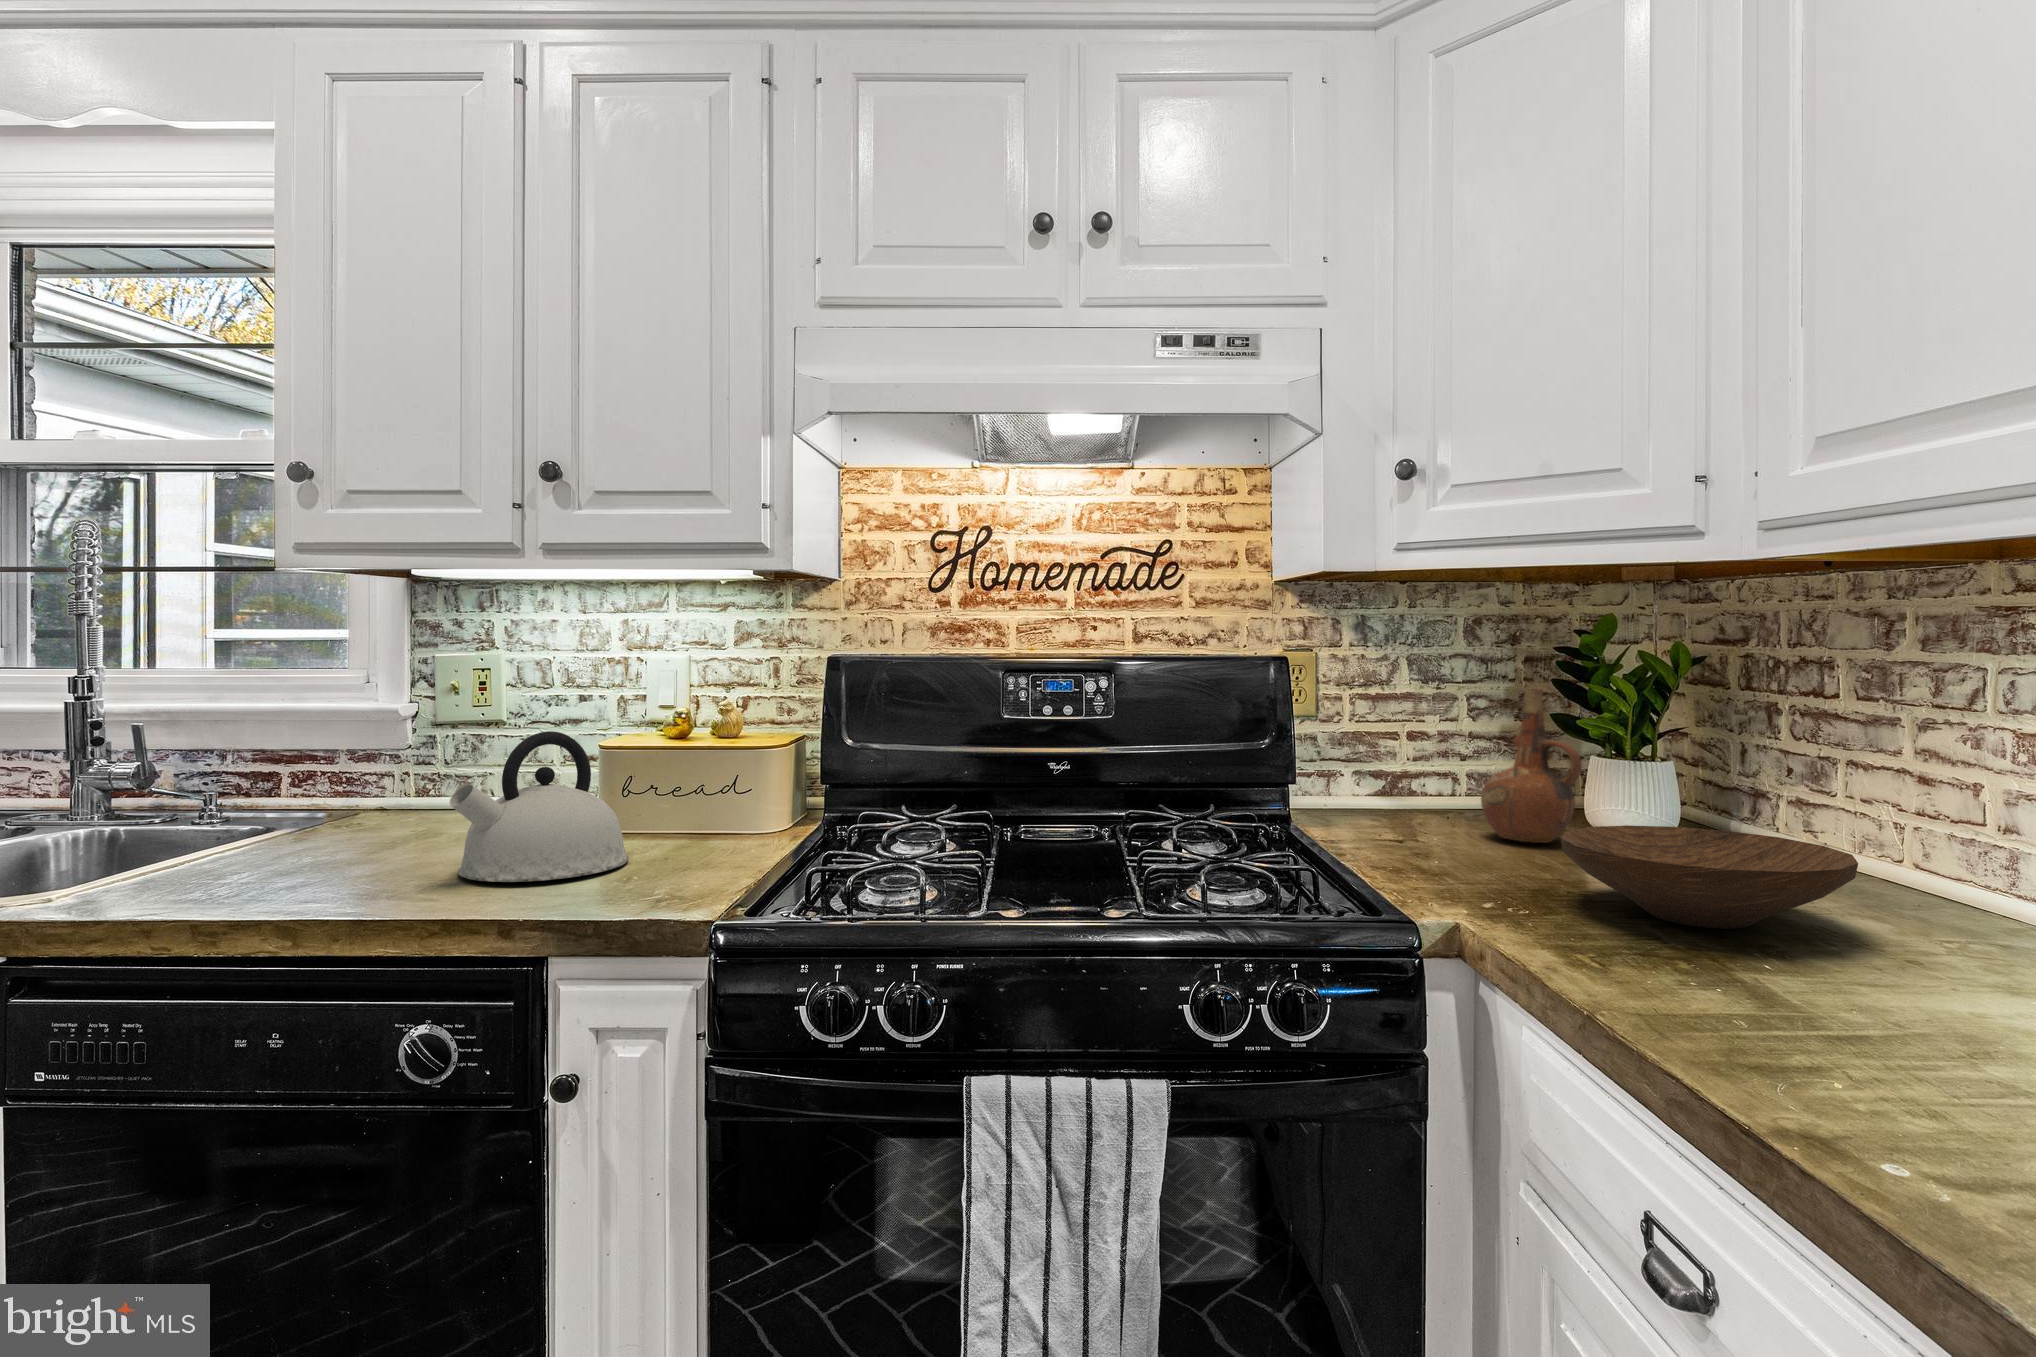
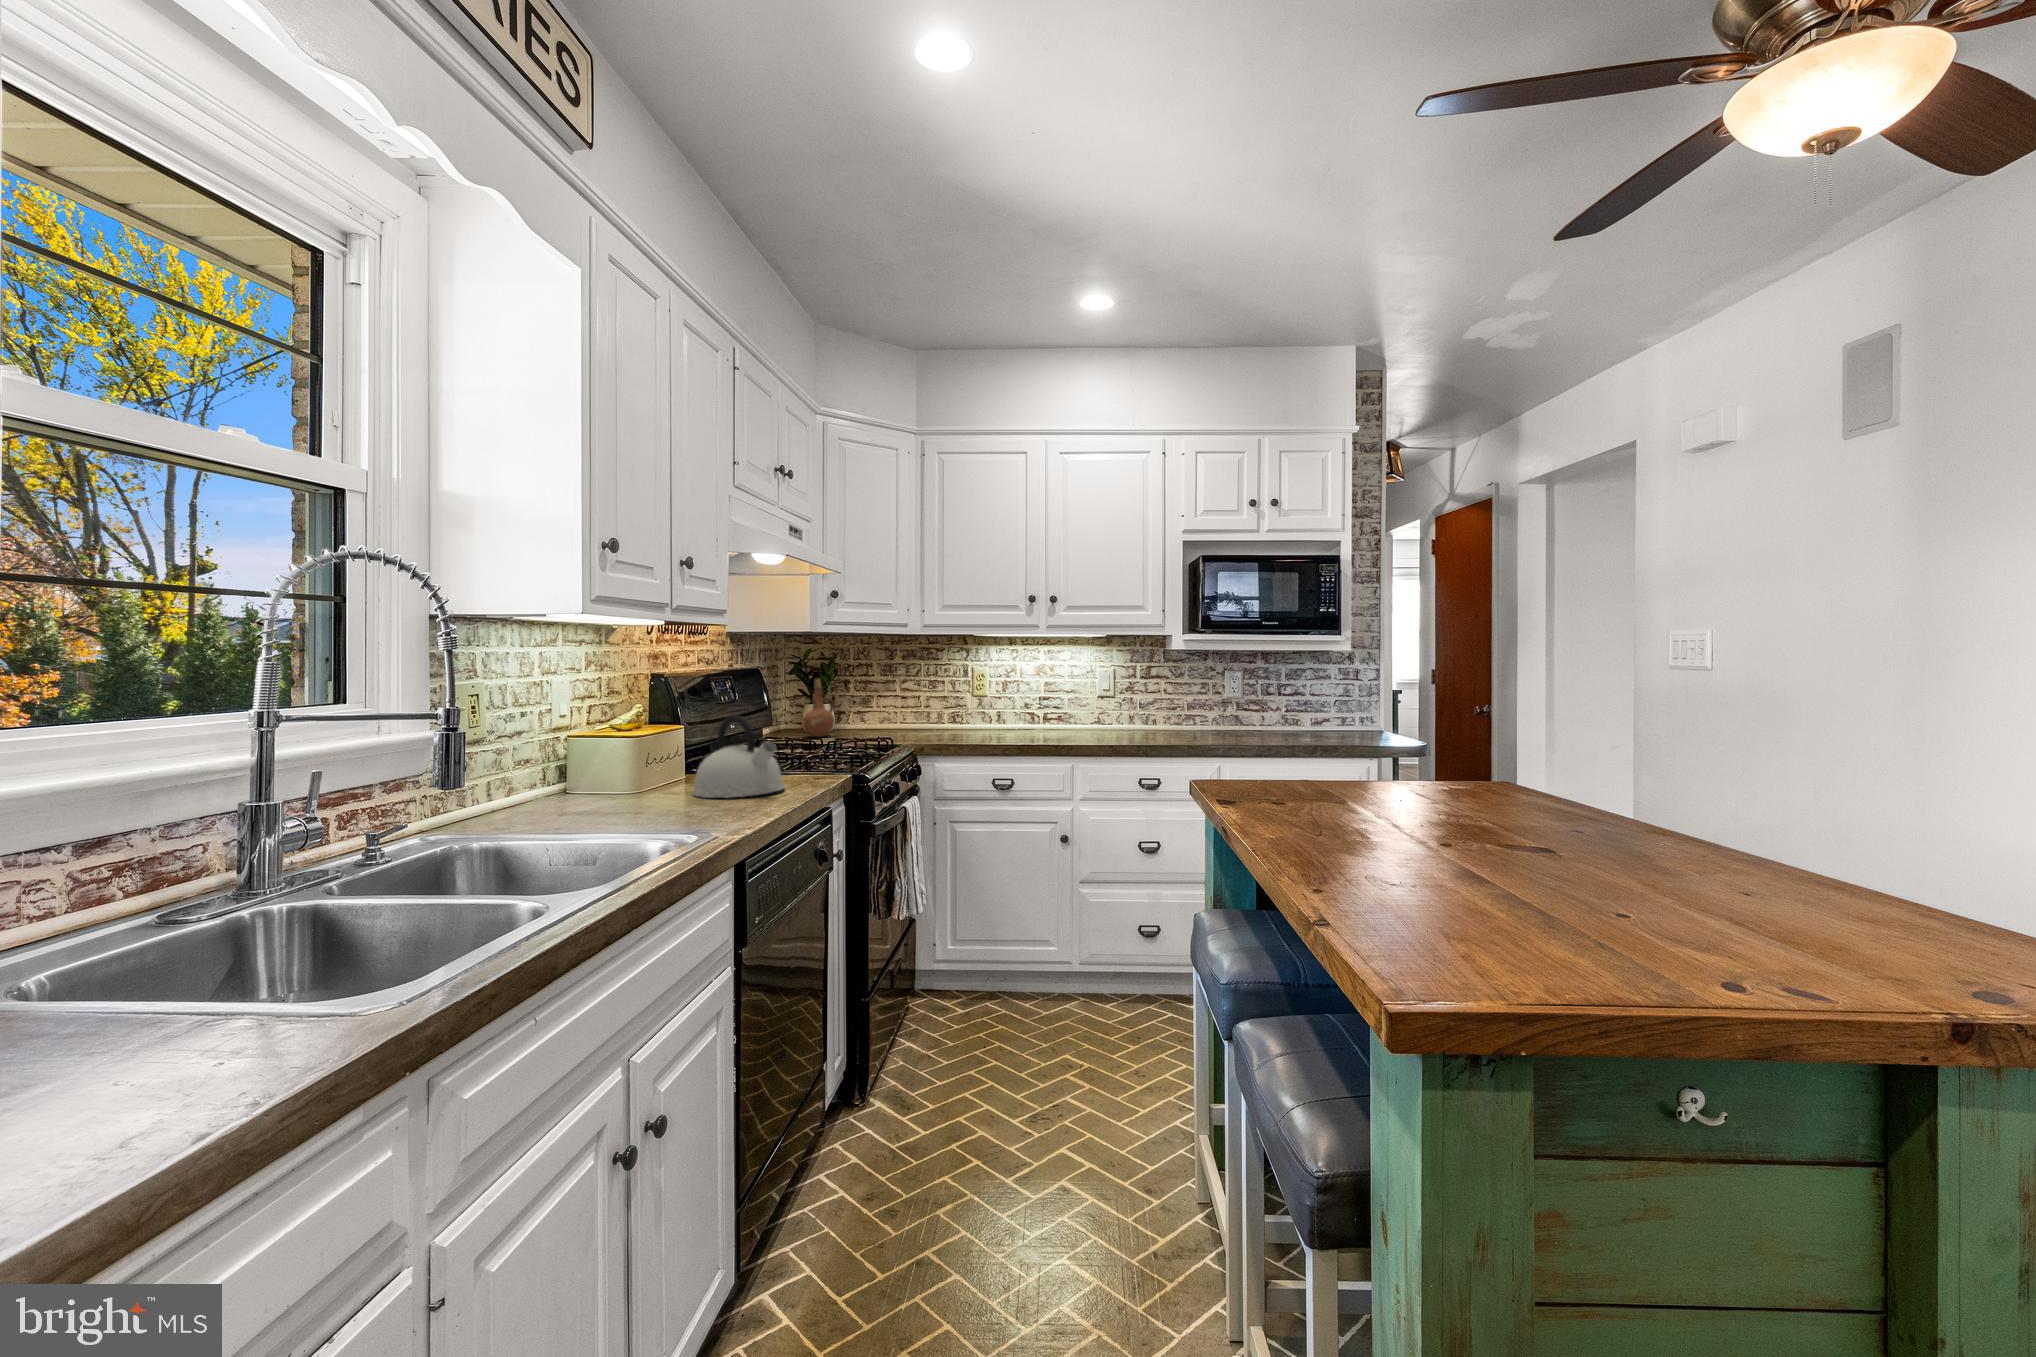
wooden bowl: present [1561,826,1858,929] -> none [885,714,955,738]

